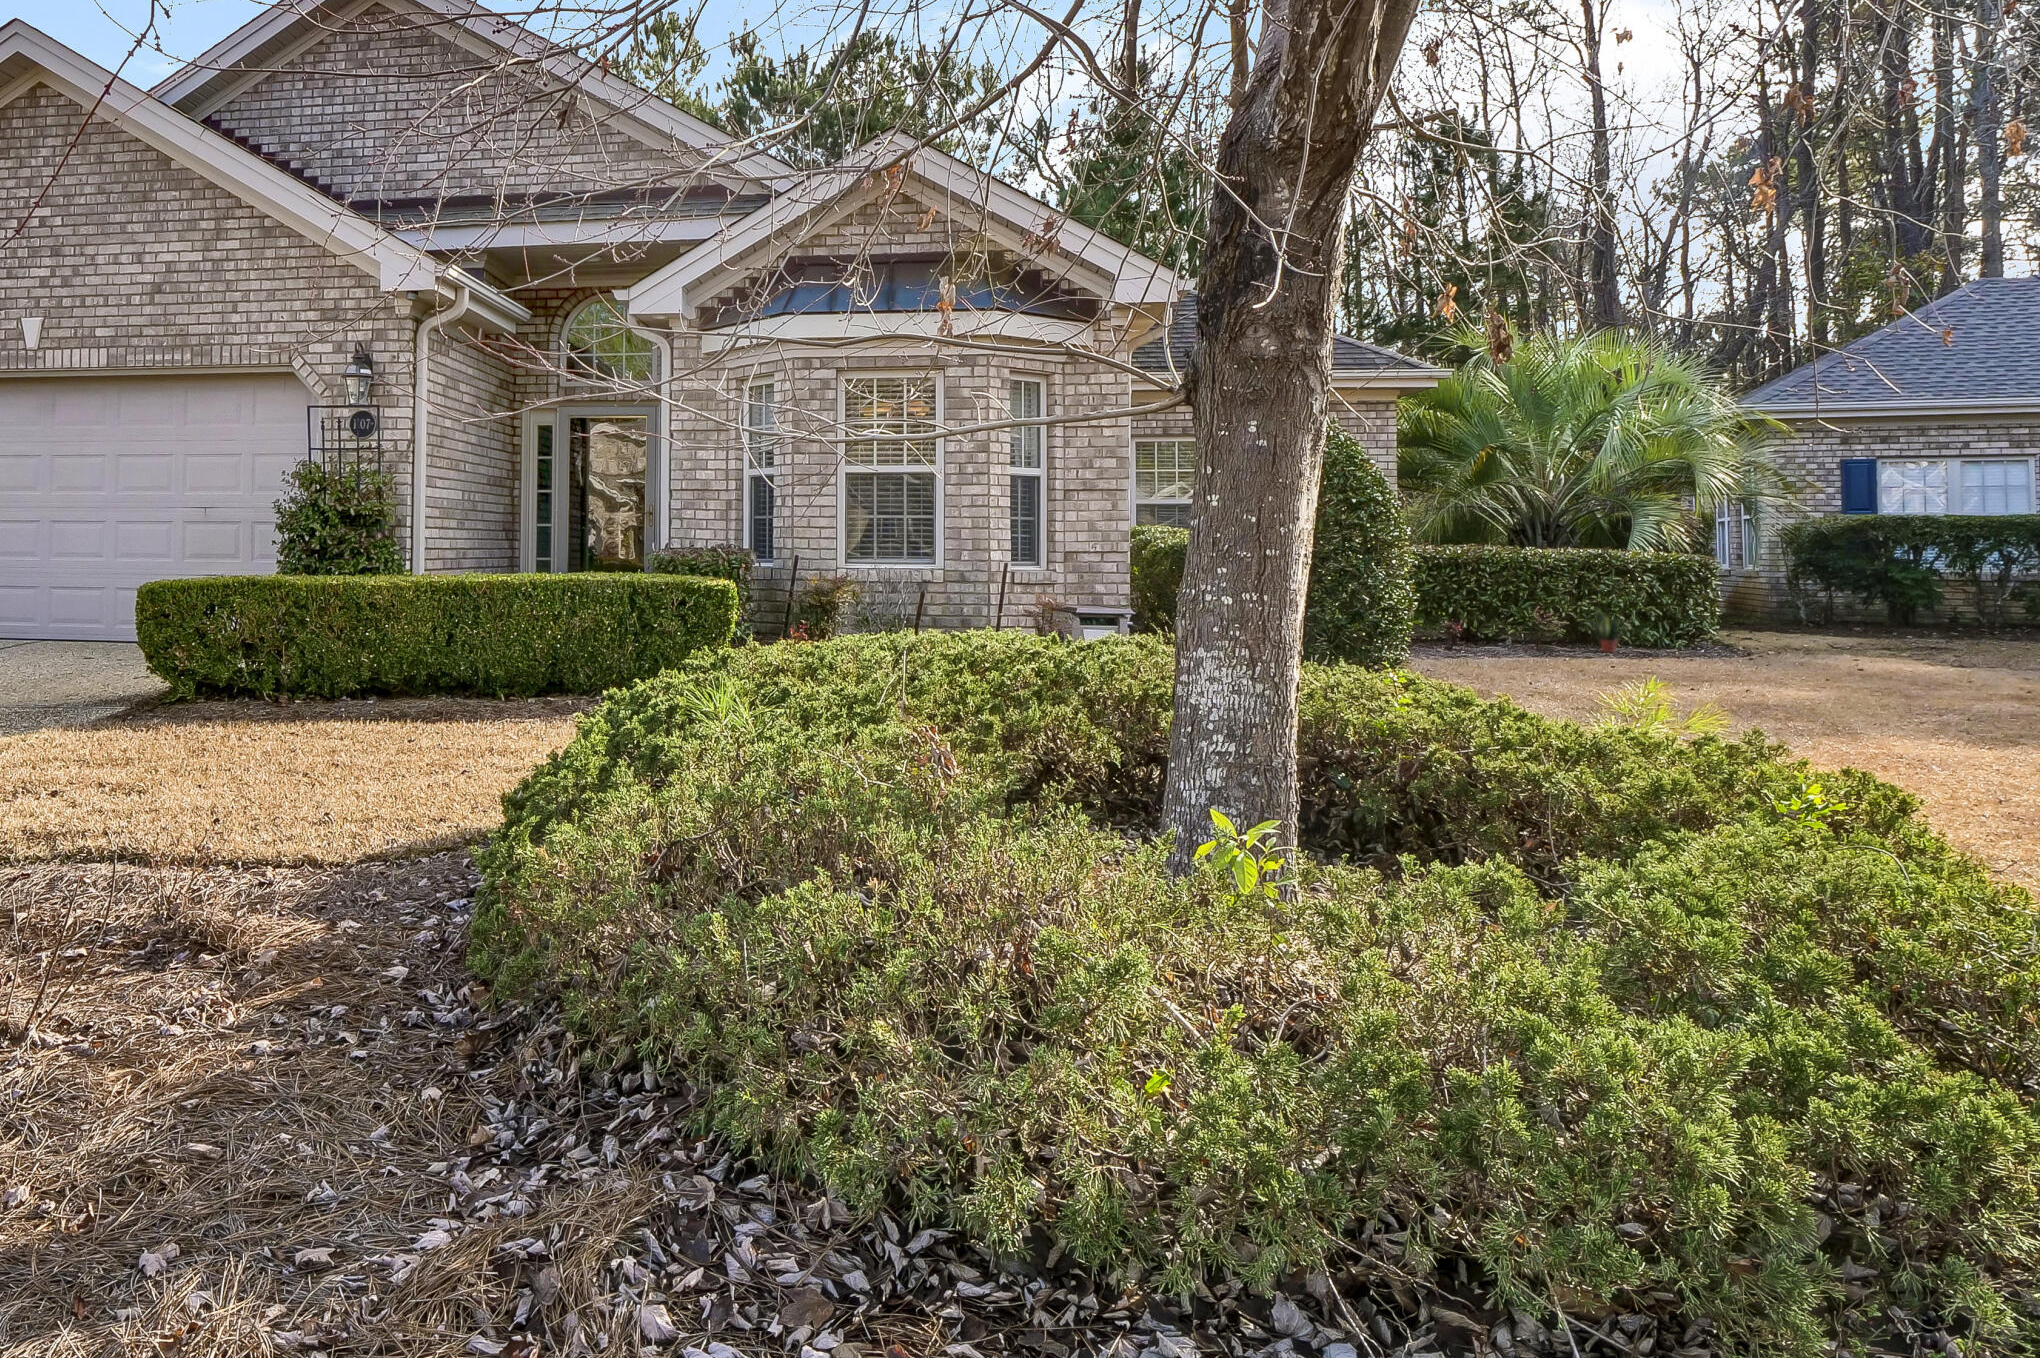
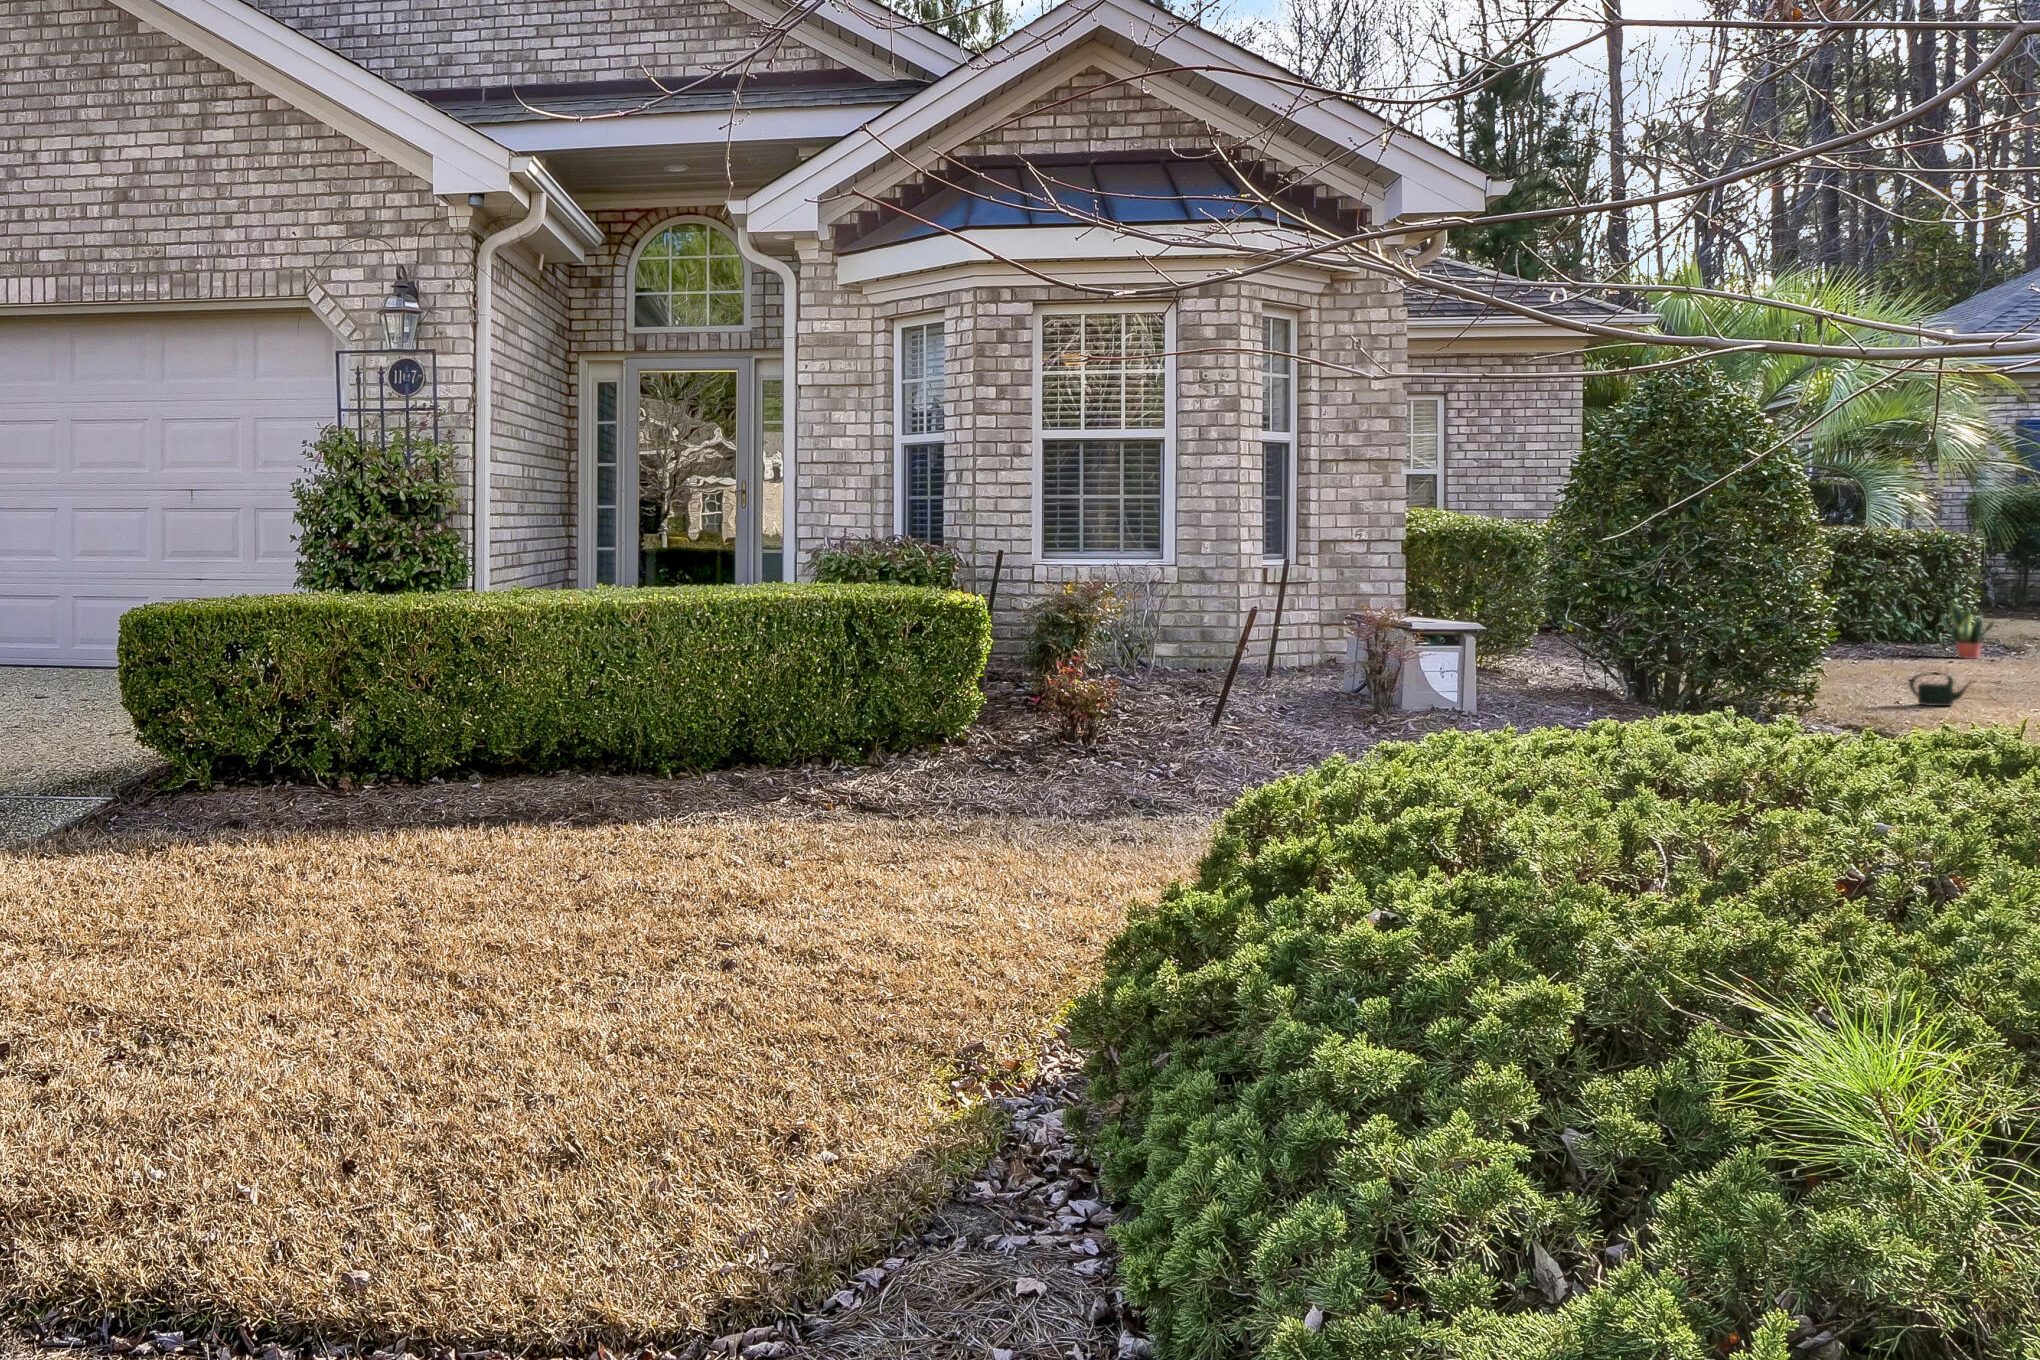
watering can: none [1482,651,1528,676] -> present [1909,672,1972,706]

